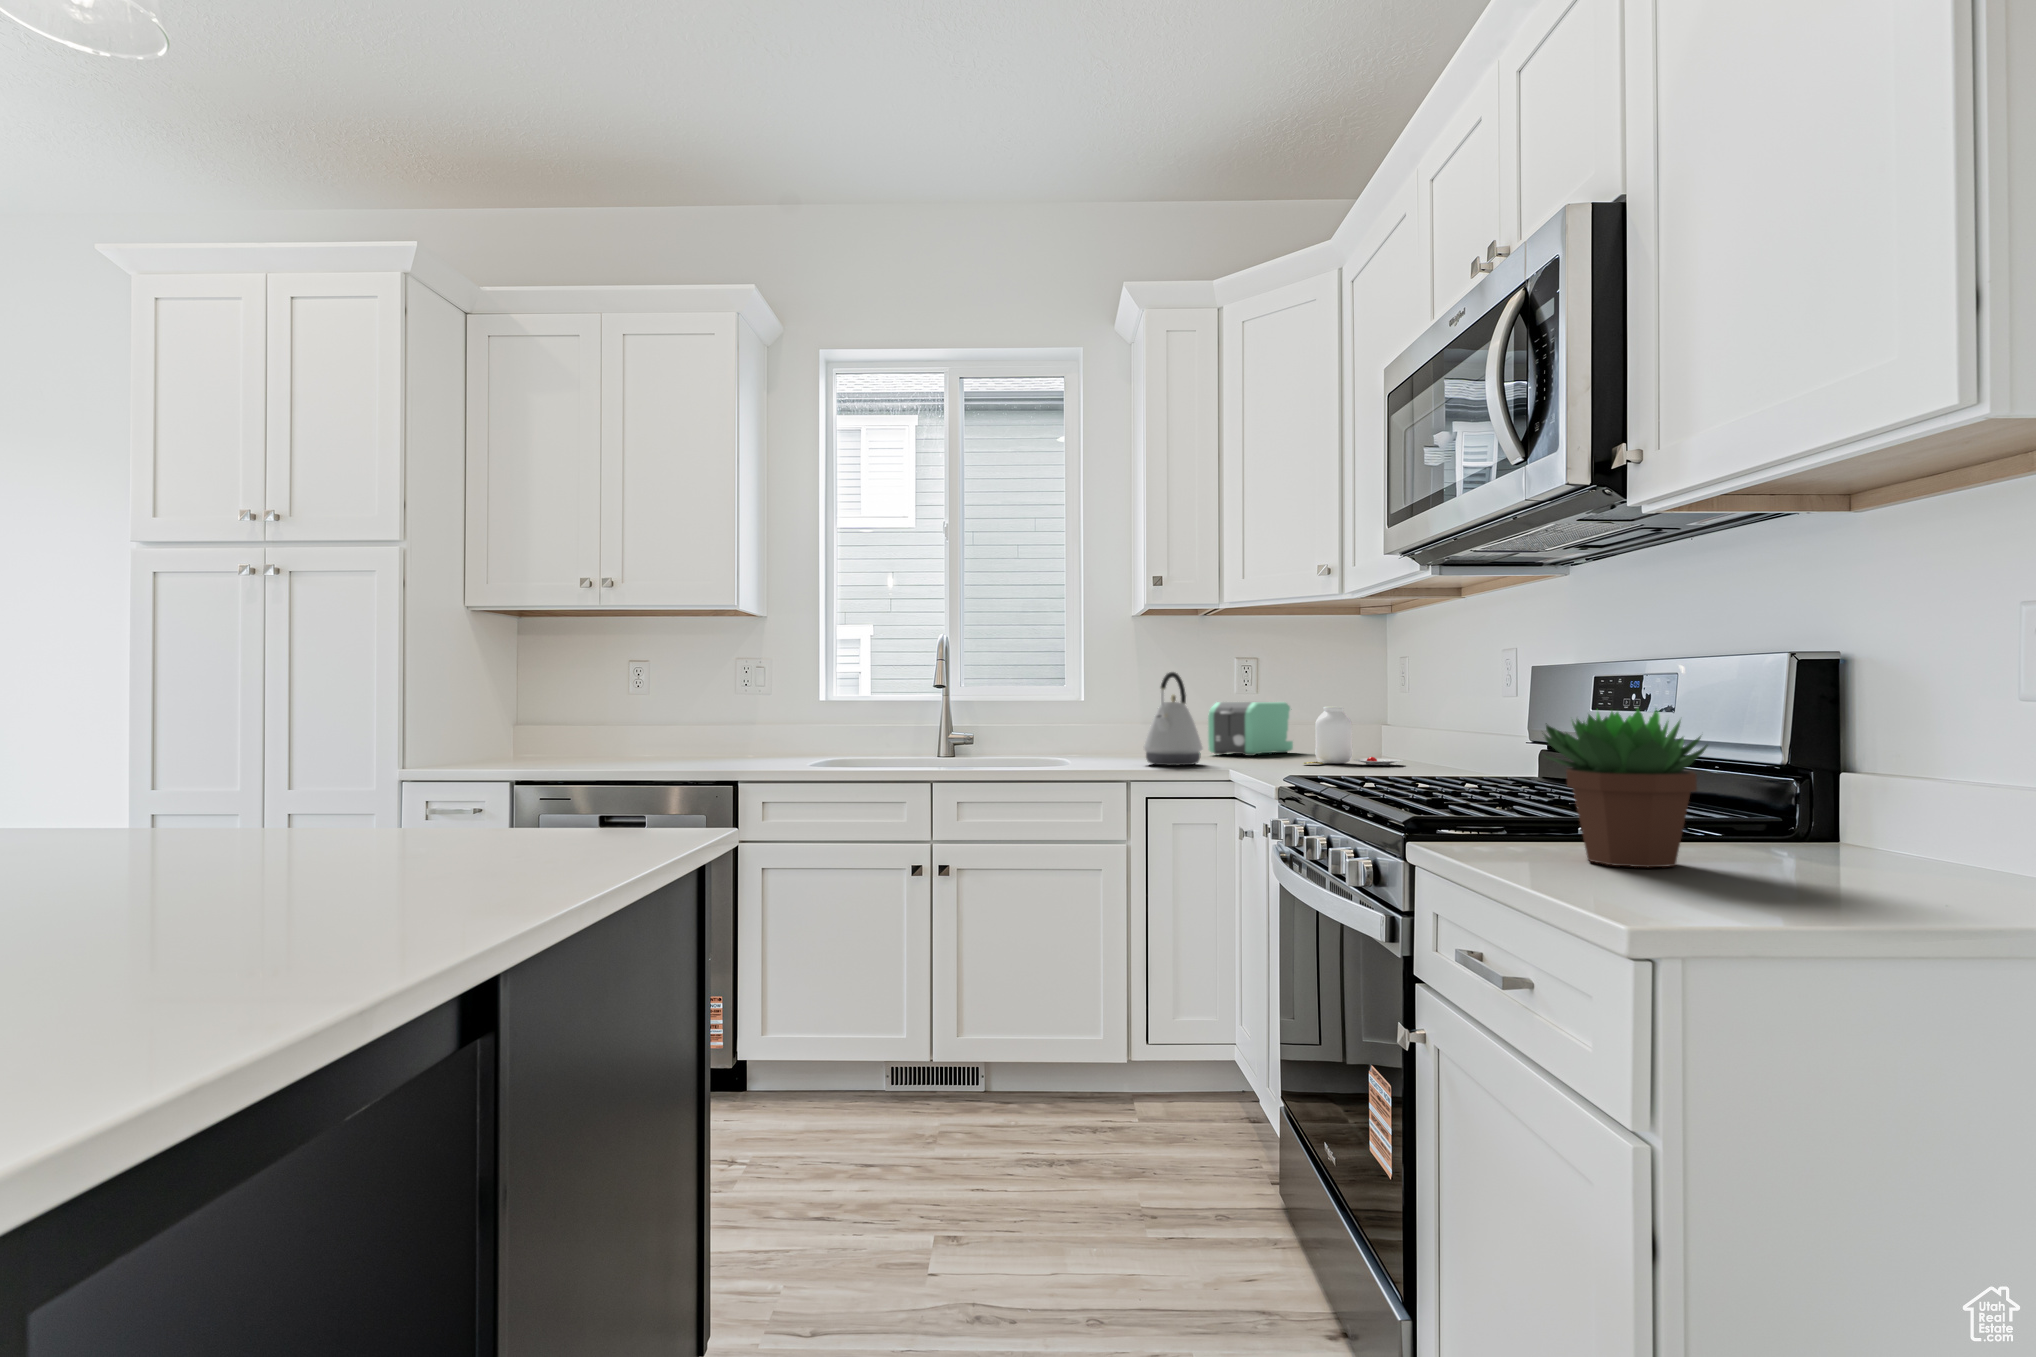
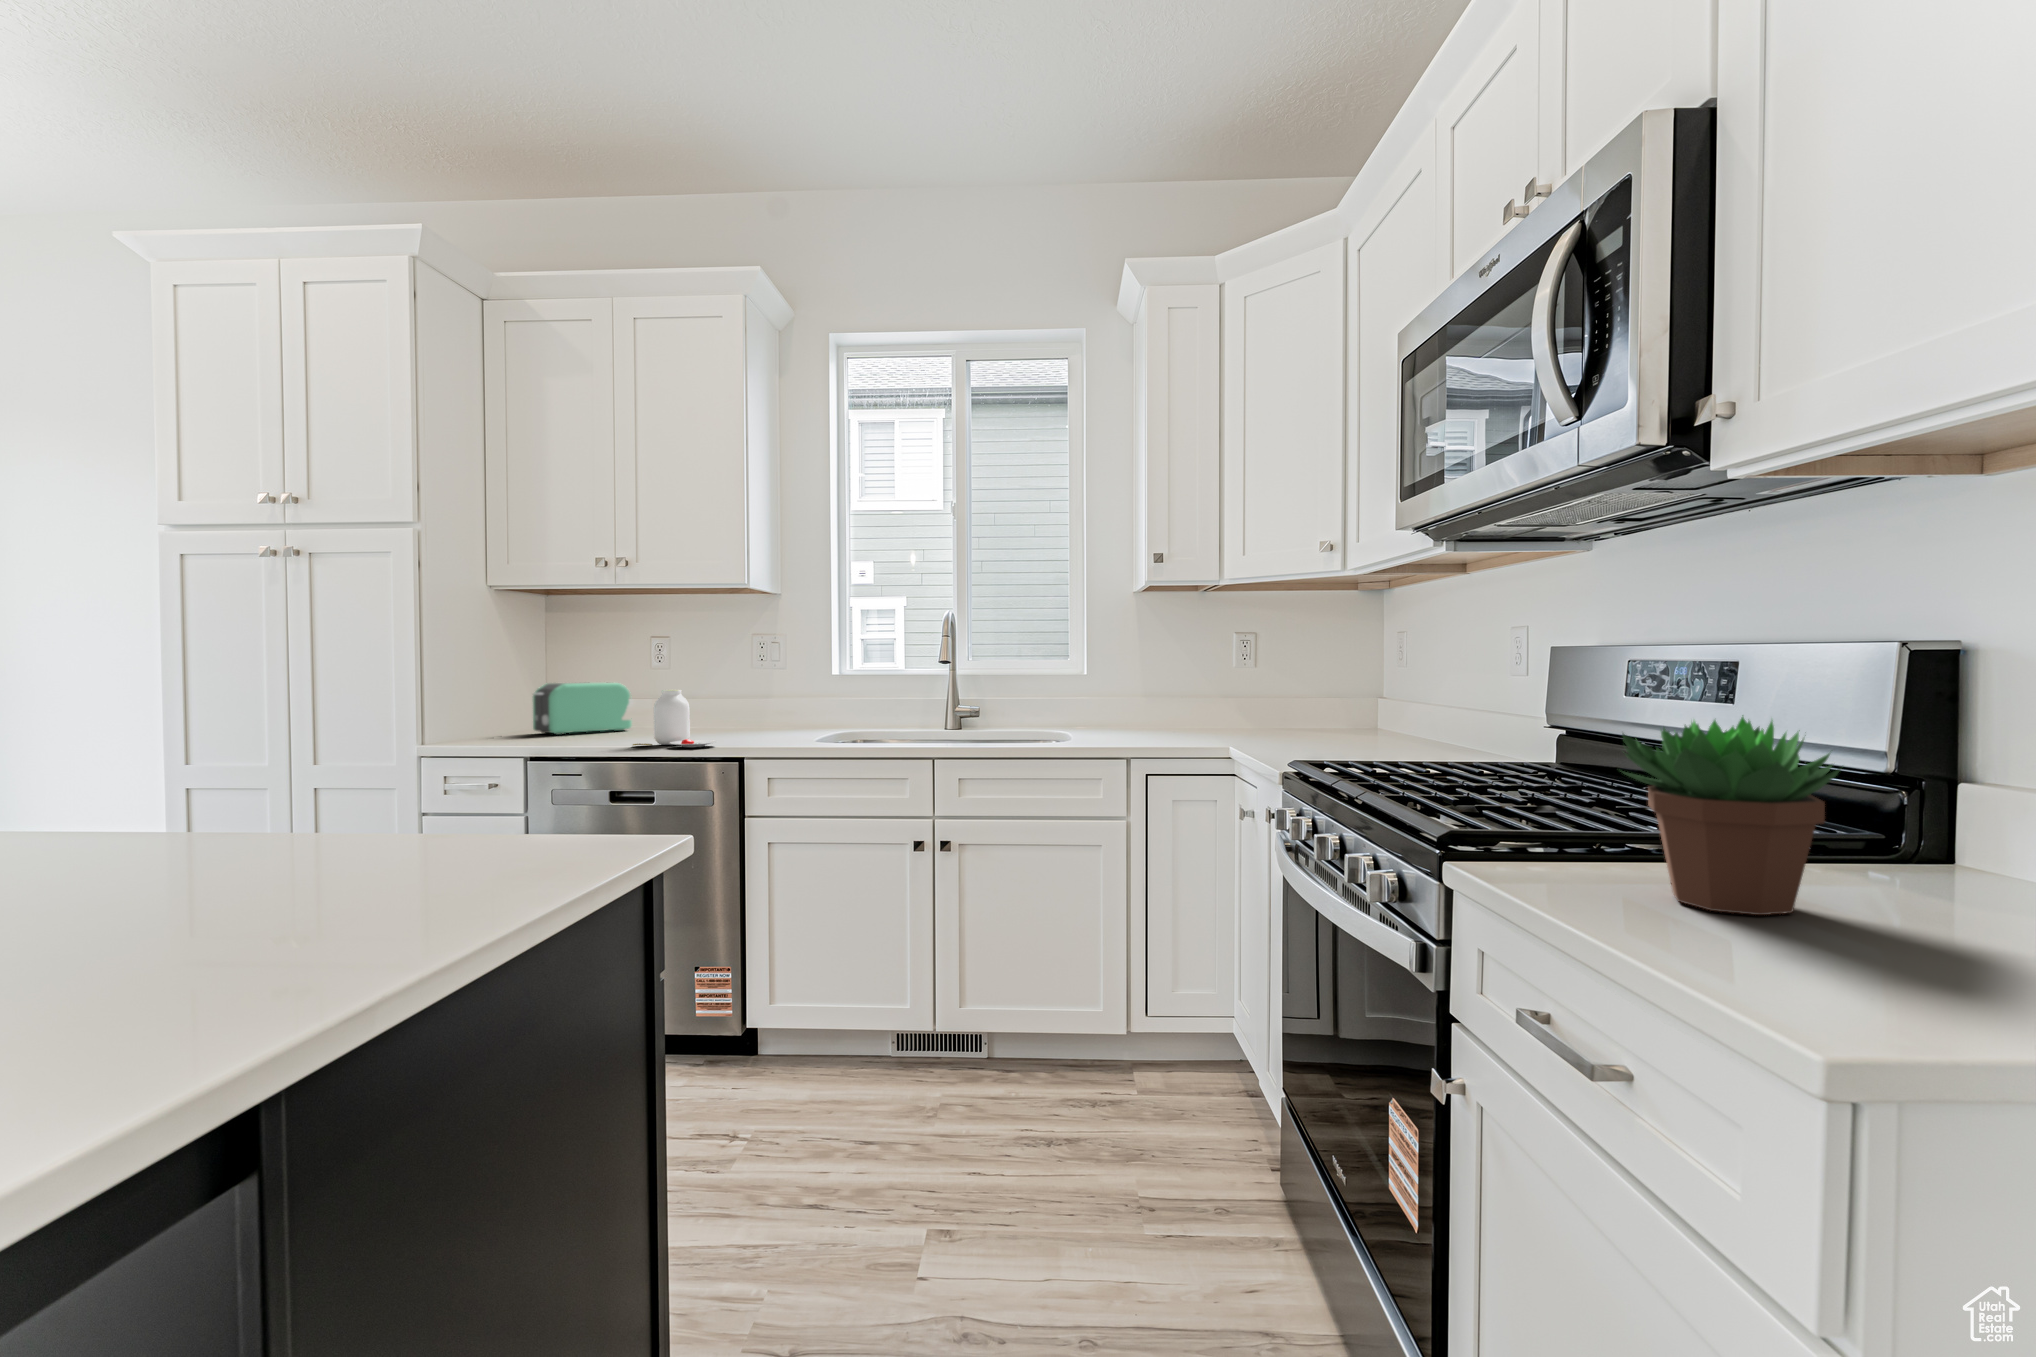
kettle: present [1144,672,1202,765] -> none [1144,647,1203,742]
toaster: present [1208,702,1293,756] -> present [533,682,632,735]
jar: present [1303,707,1403,765] -> present [633,690,717,747]

